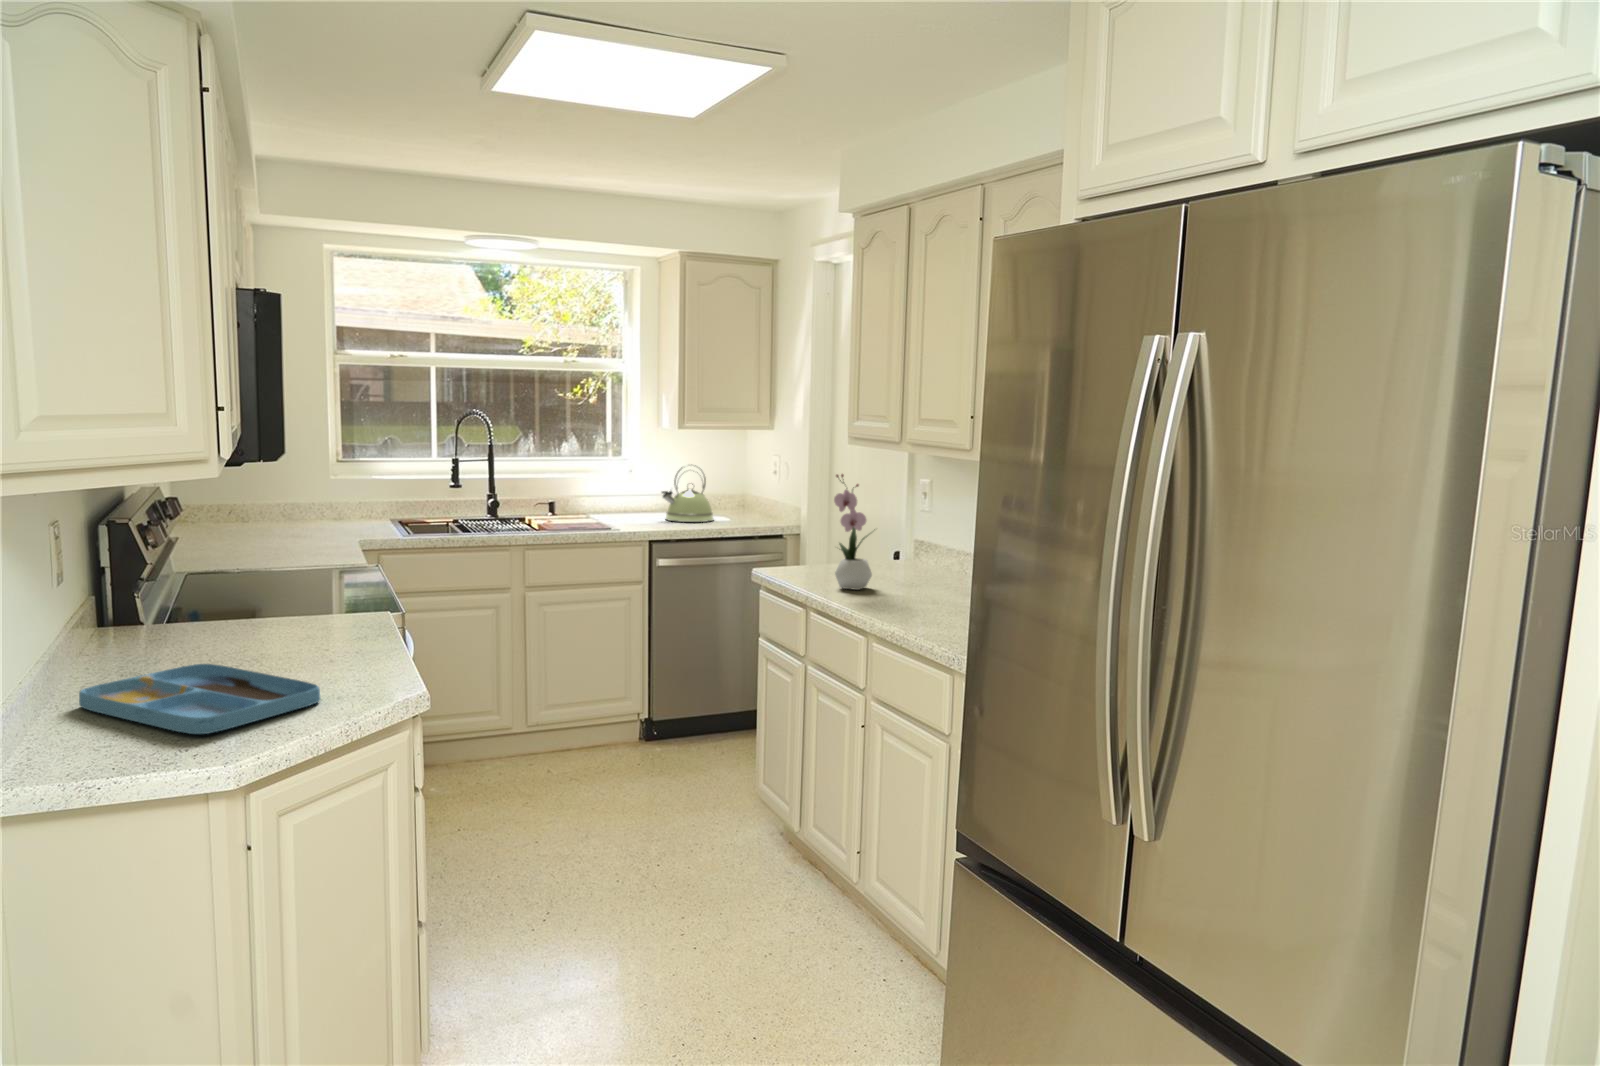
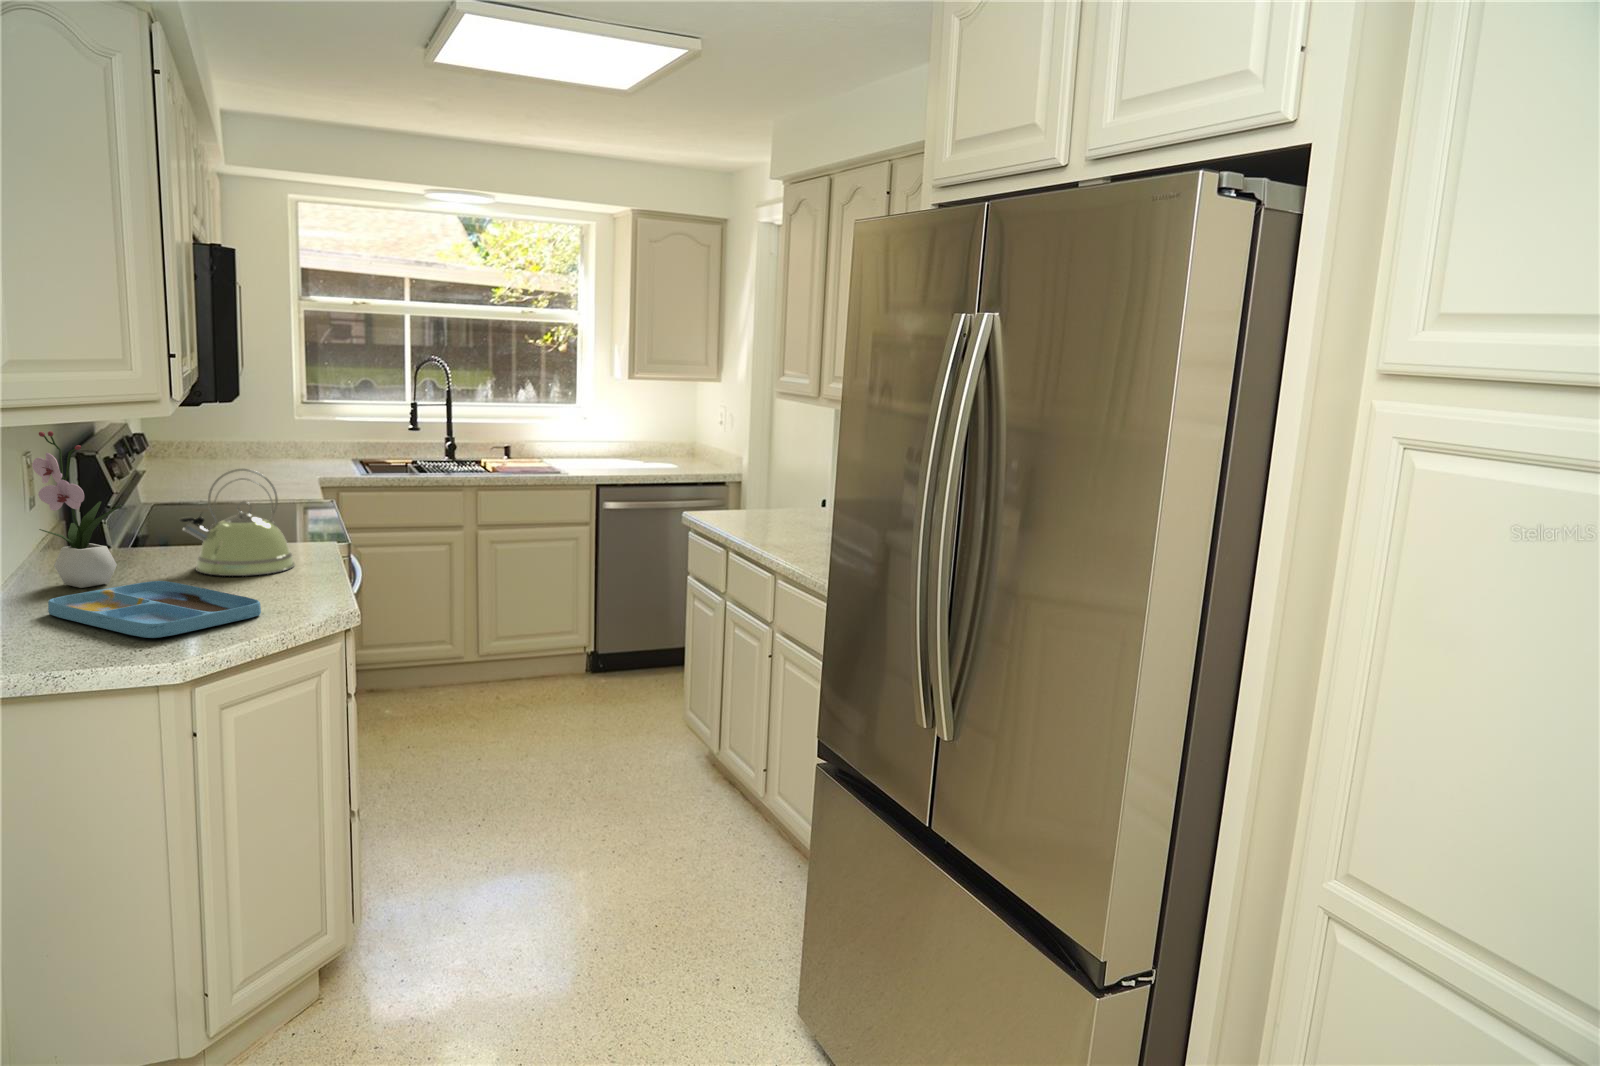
kettle: present [662,465,714,522] -> present [179,468,294,576]
flower arrangement: present [834,474,875,590] -> present [32,431,122,588]

